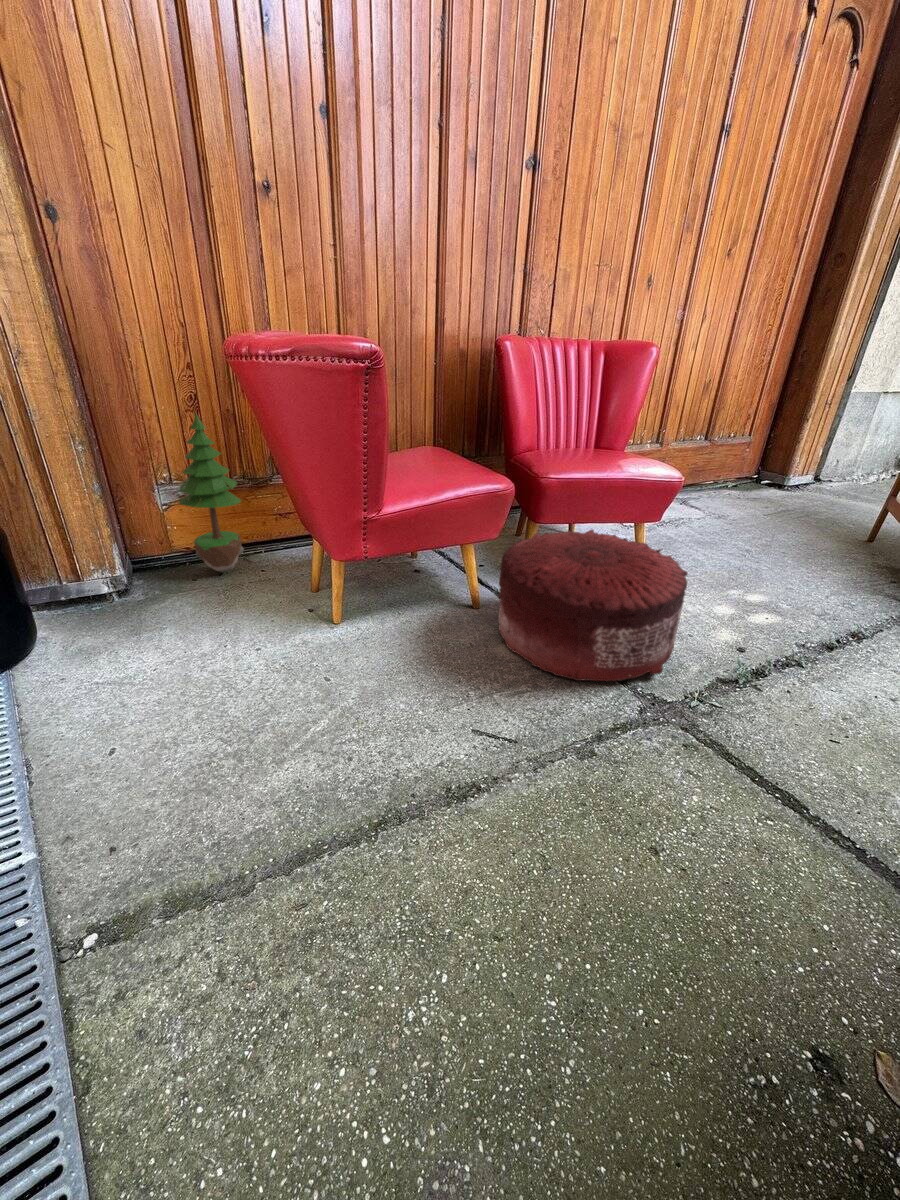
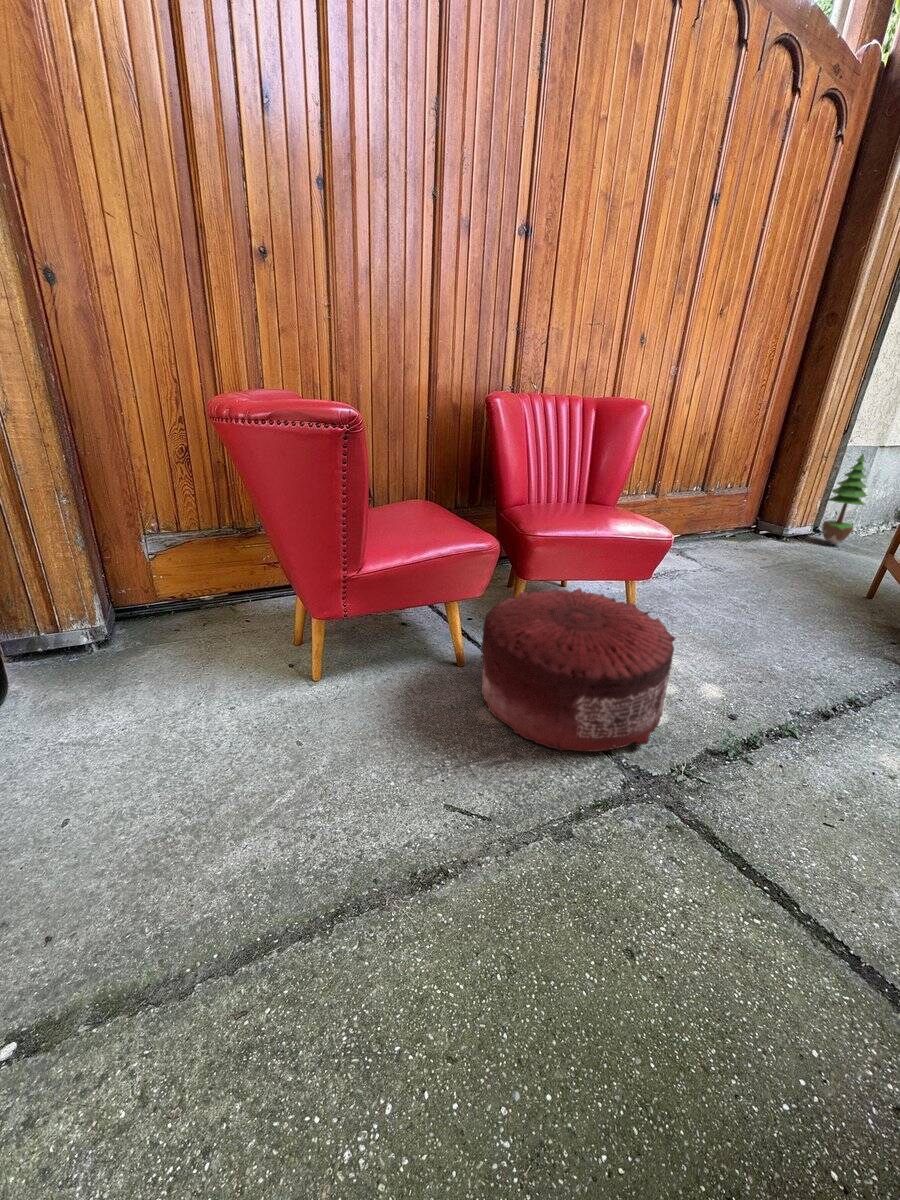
potted tree: present [179,414,244,572] -> present [822,454,867,545]

